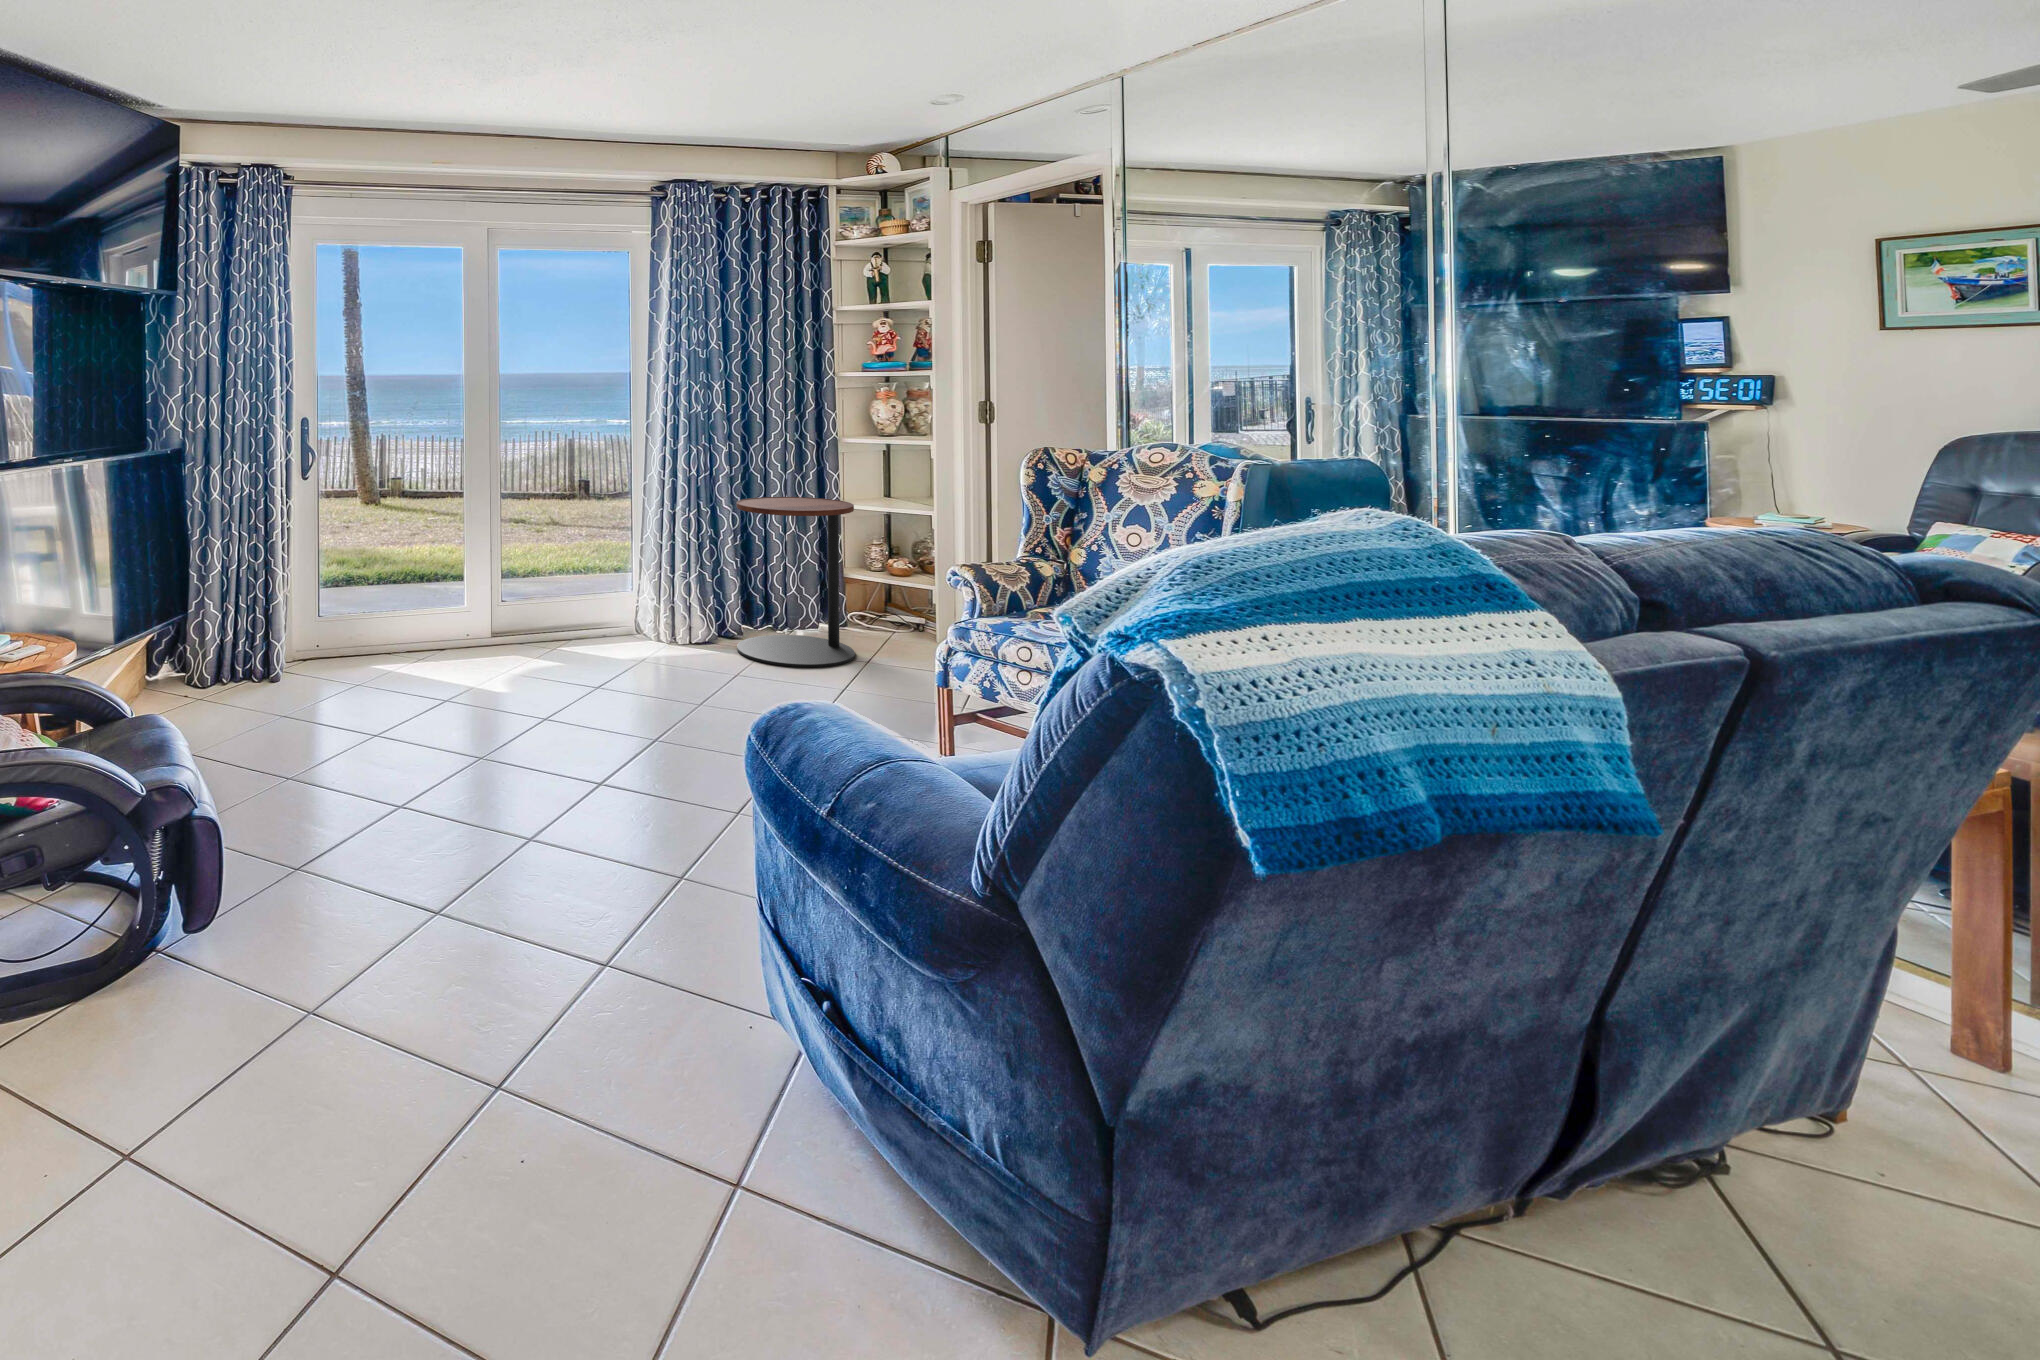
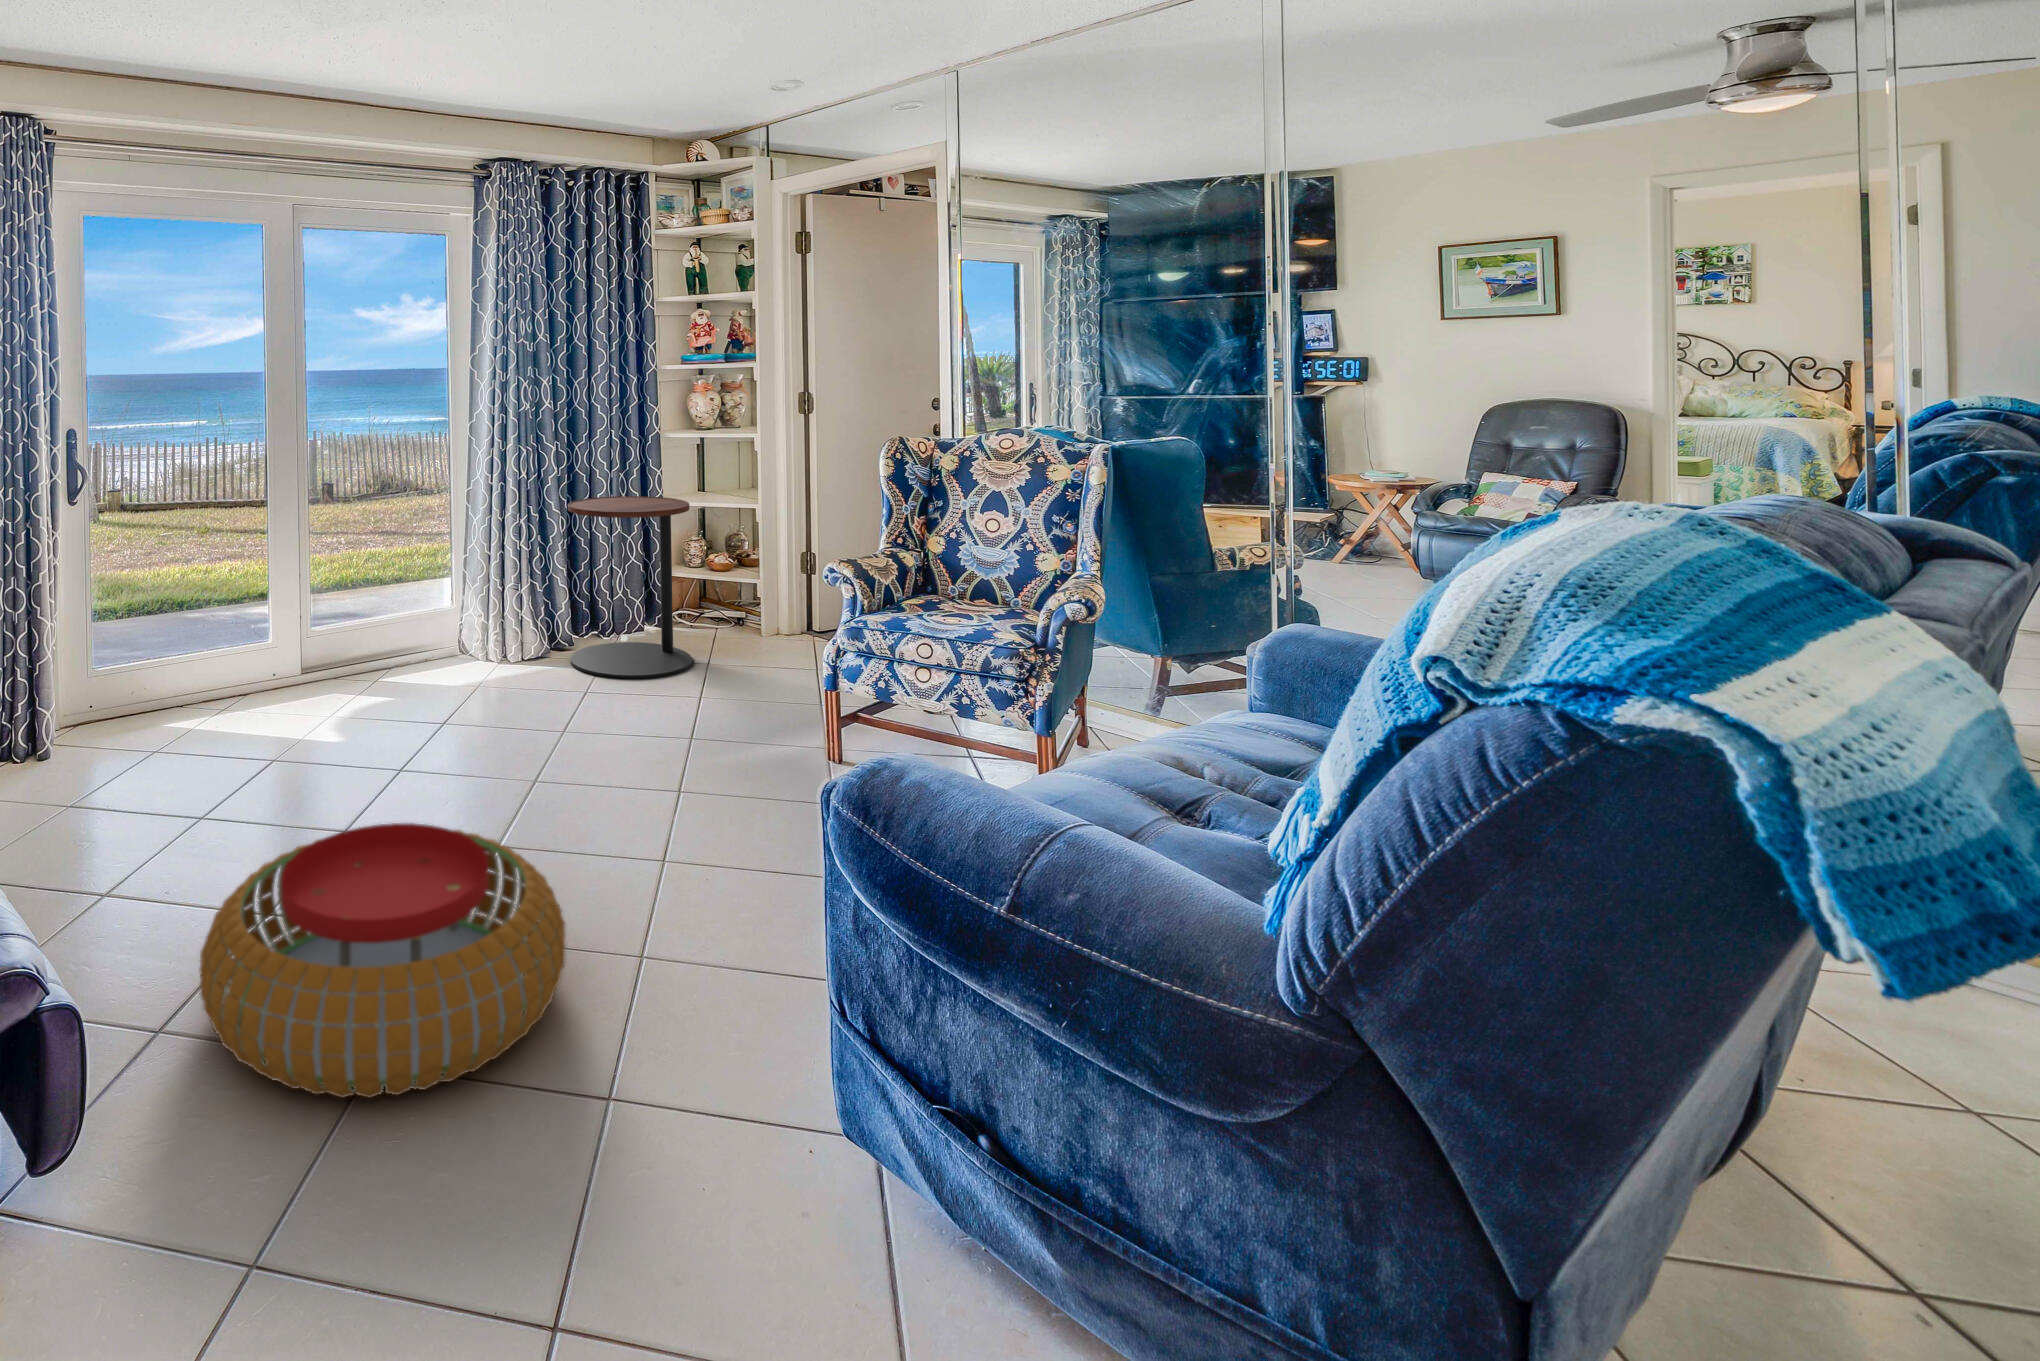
pouf: none [331,743,621,937] -> present [199,823,566,1098]

